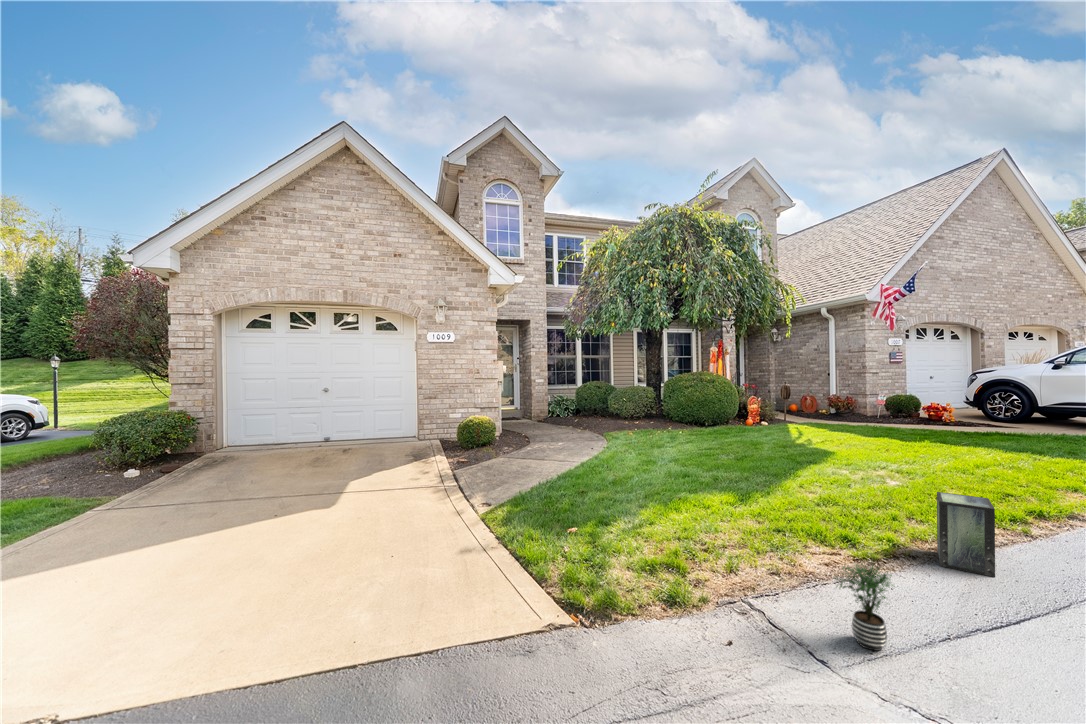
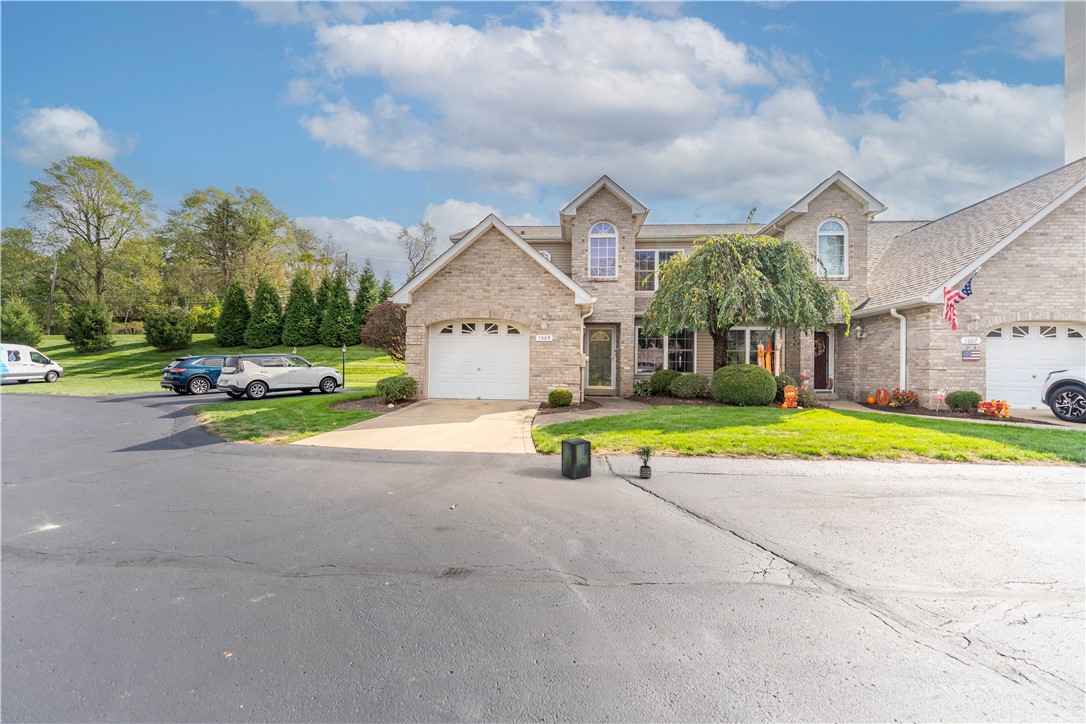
storage box: present [937,492,995,577] -> present [561,438,591,480]

